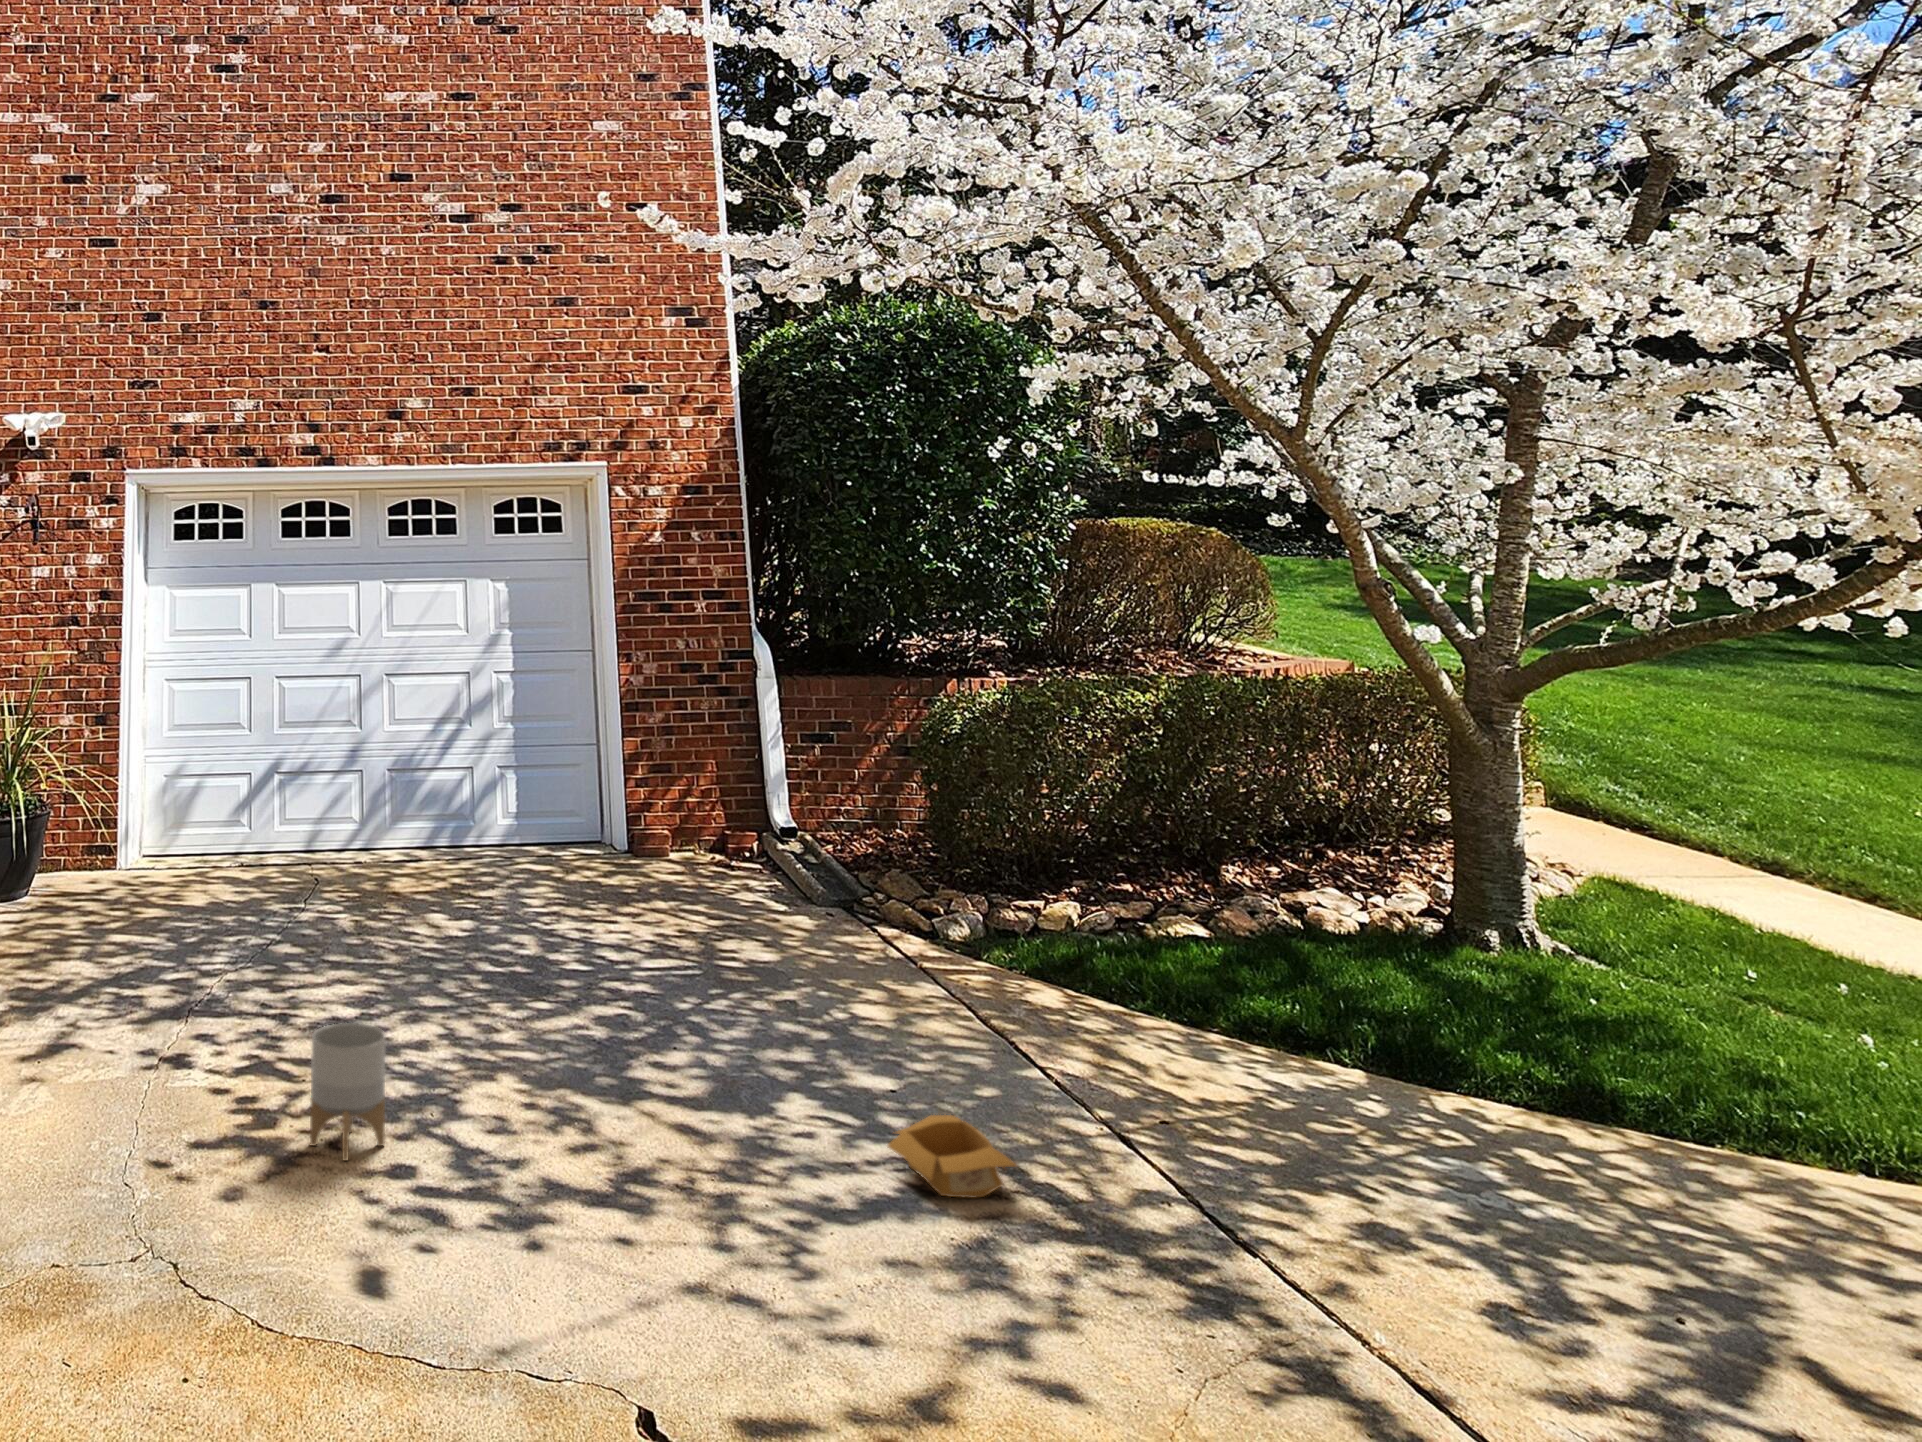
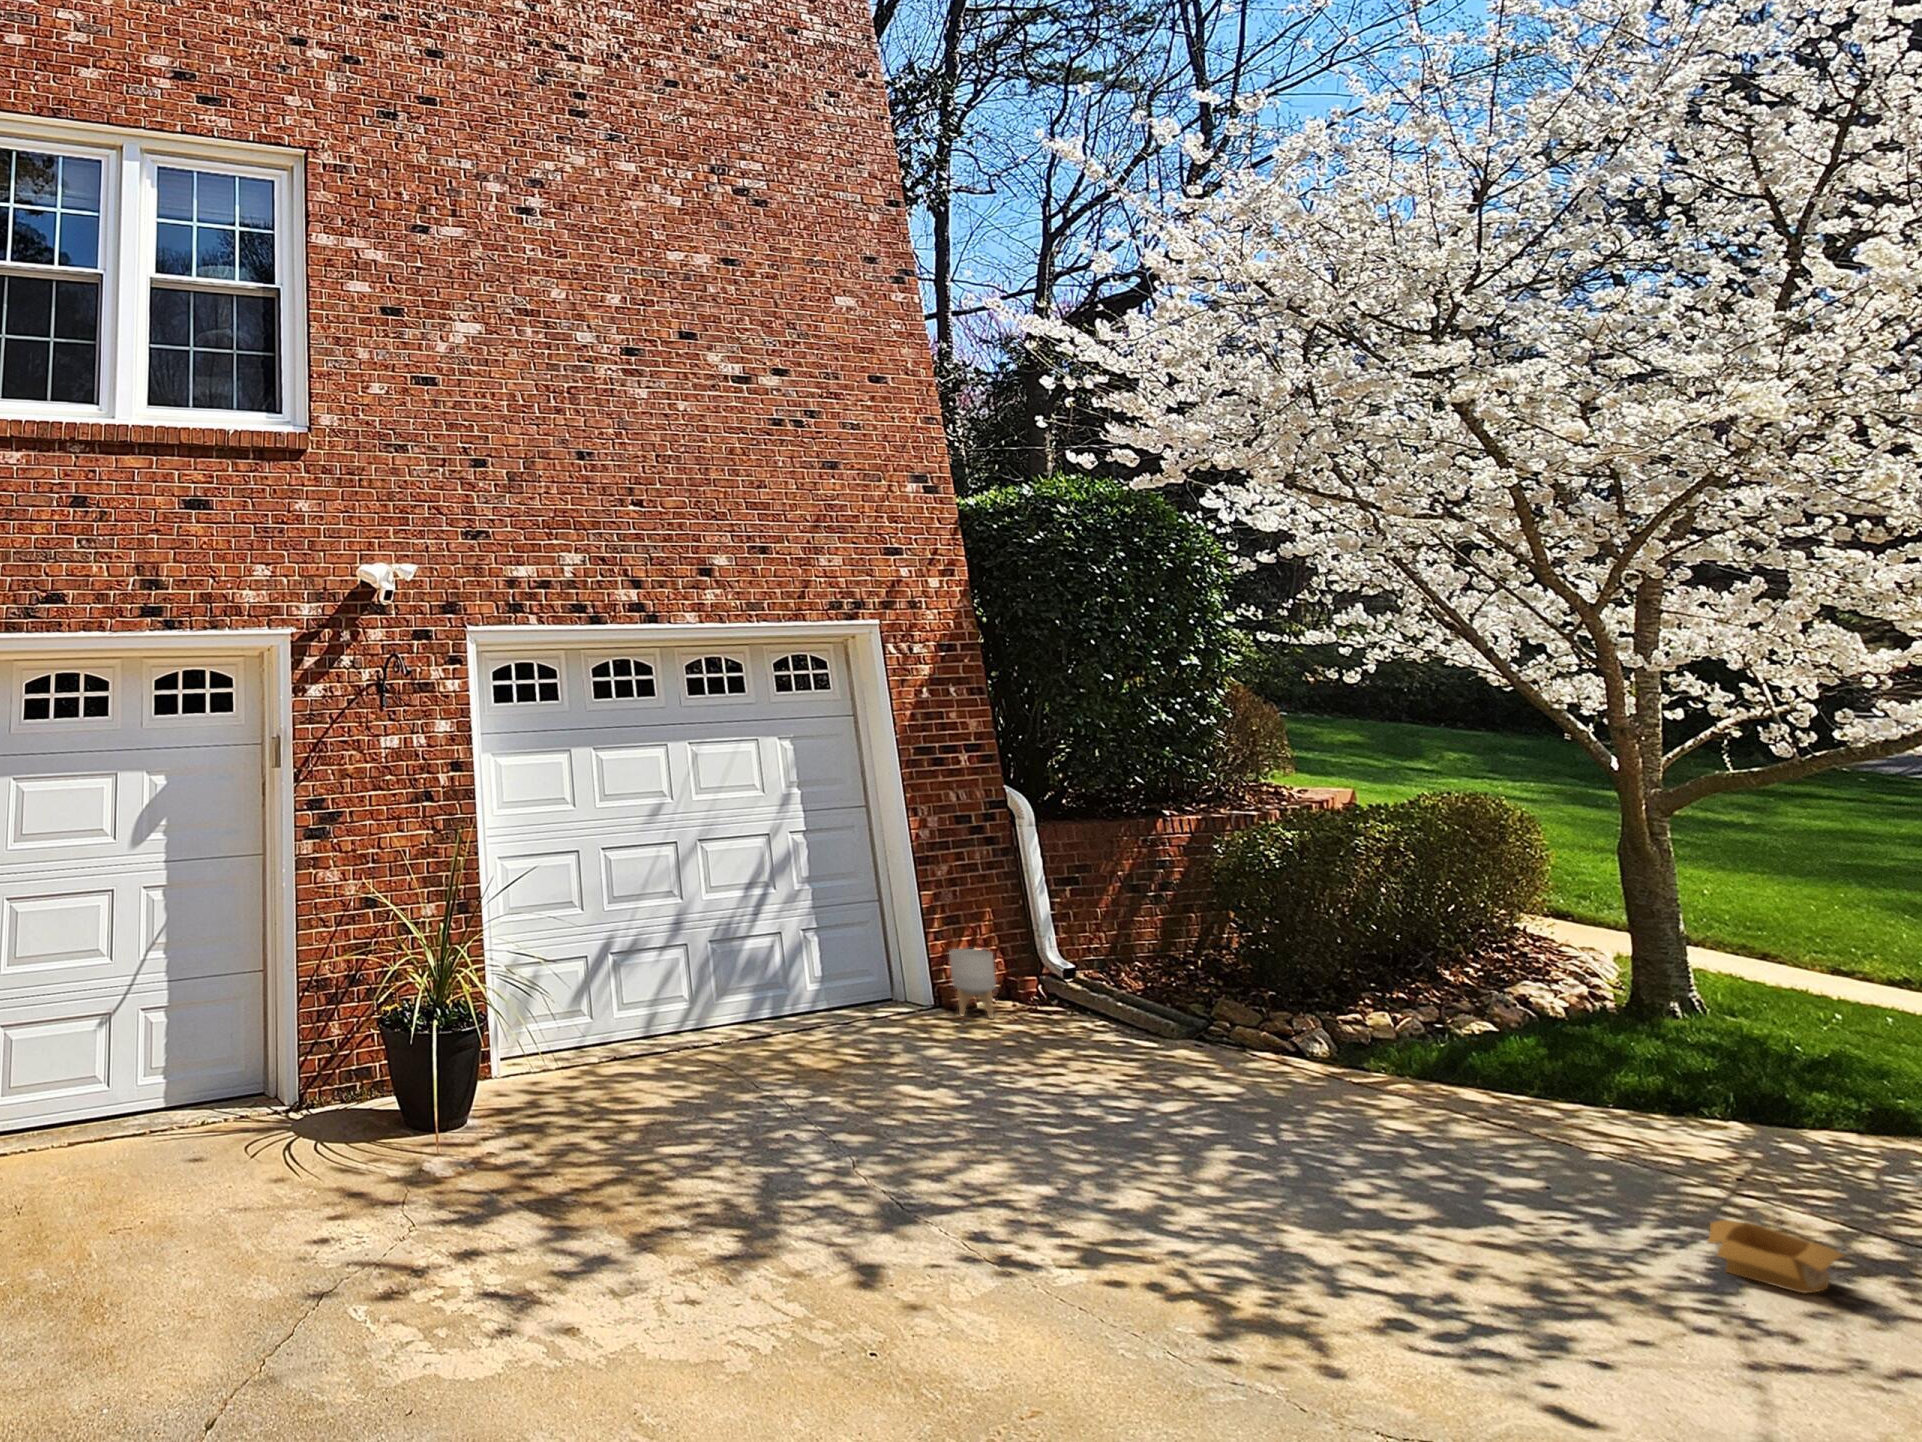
planter: present [310,1023,386,1161] -> present [949,949,996,1018]

